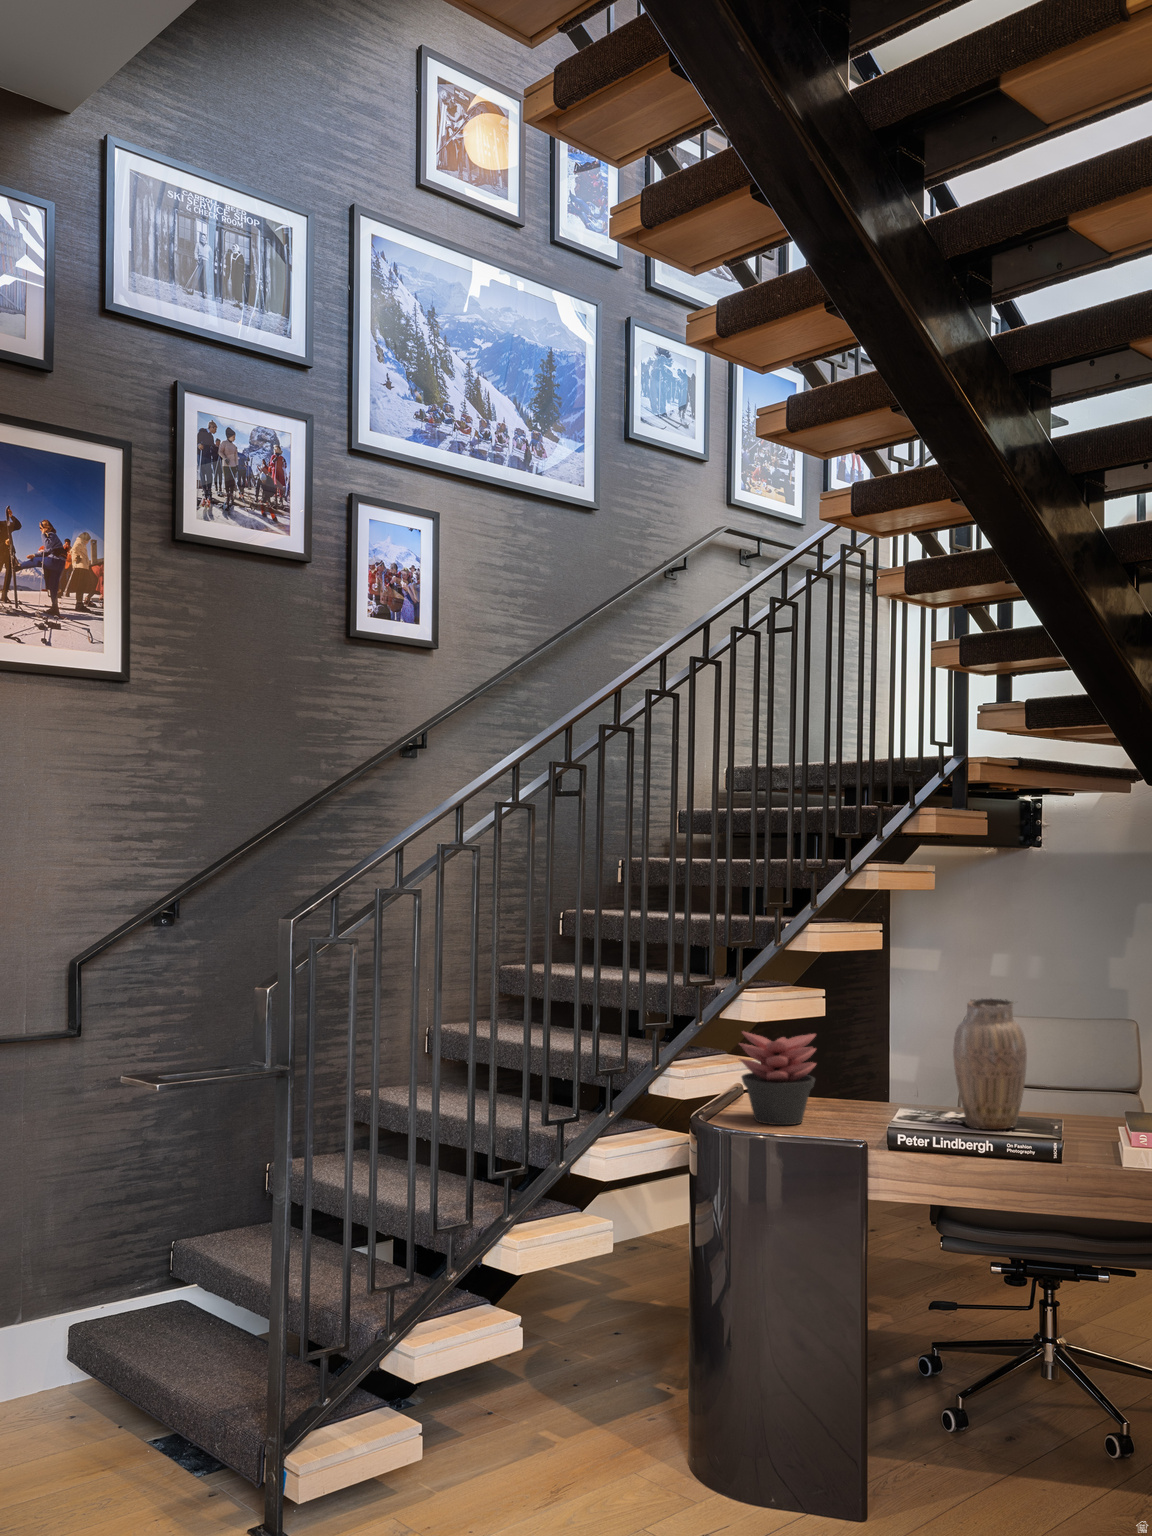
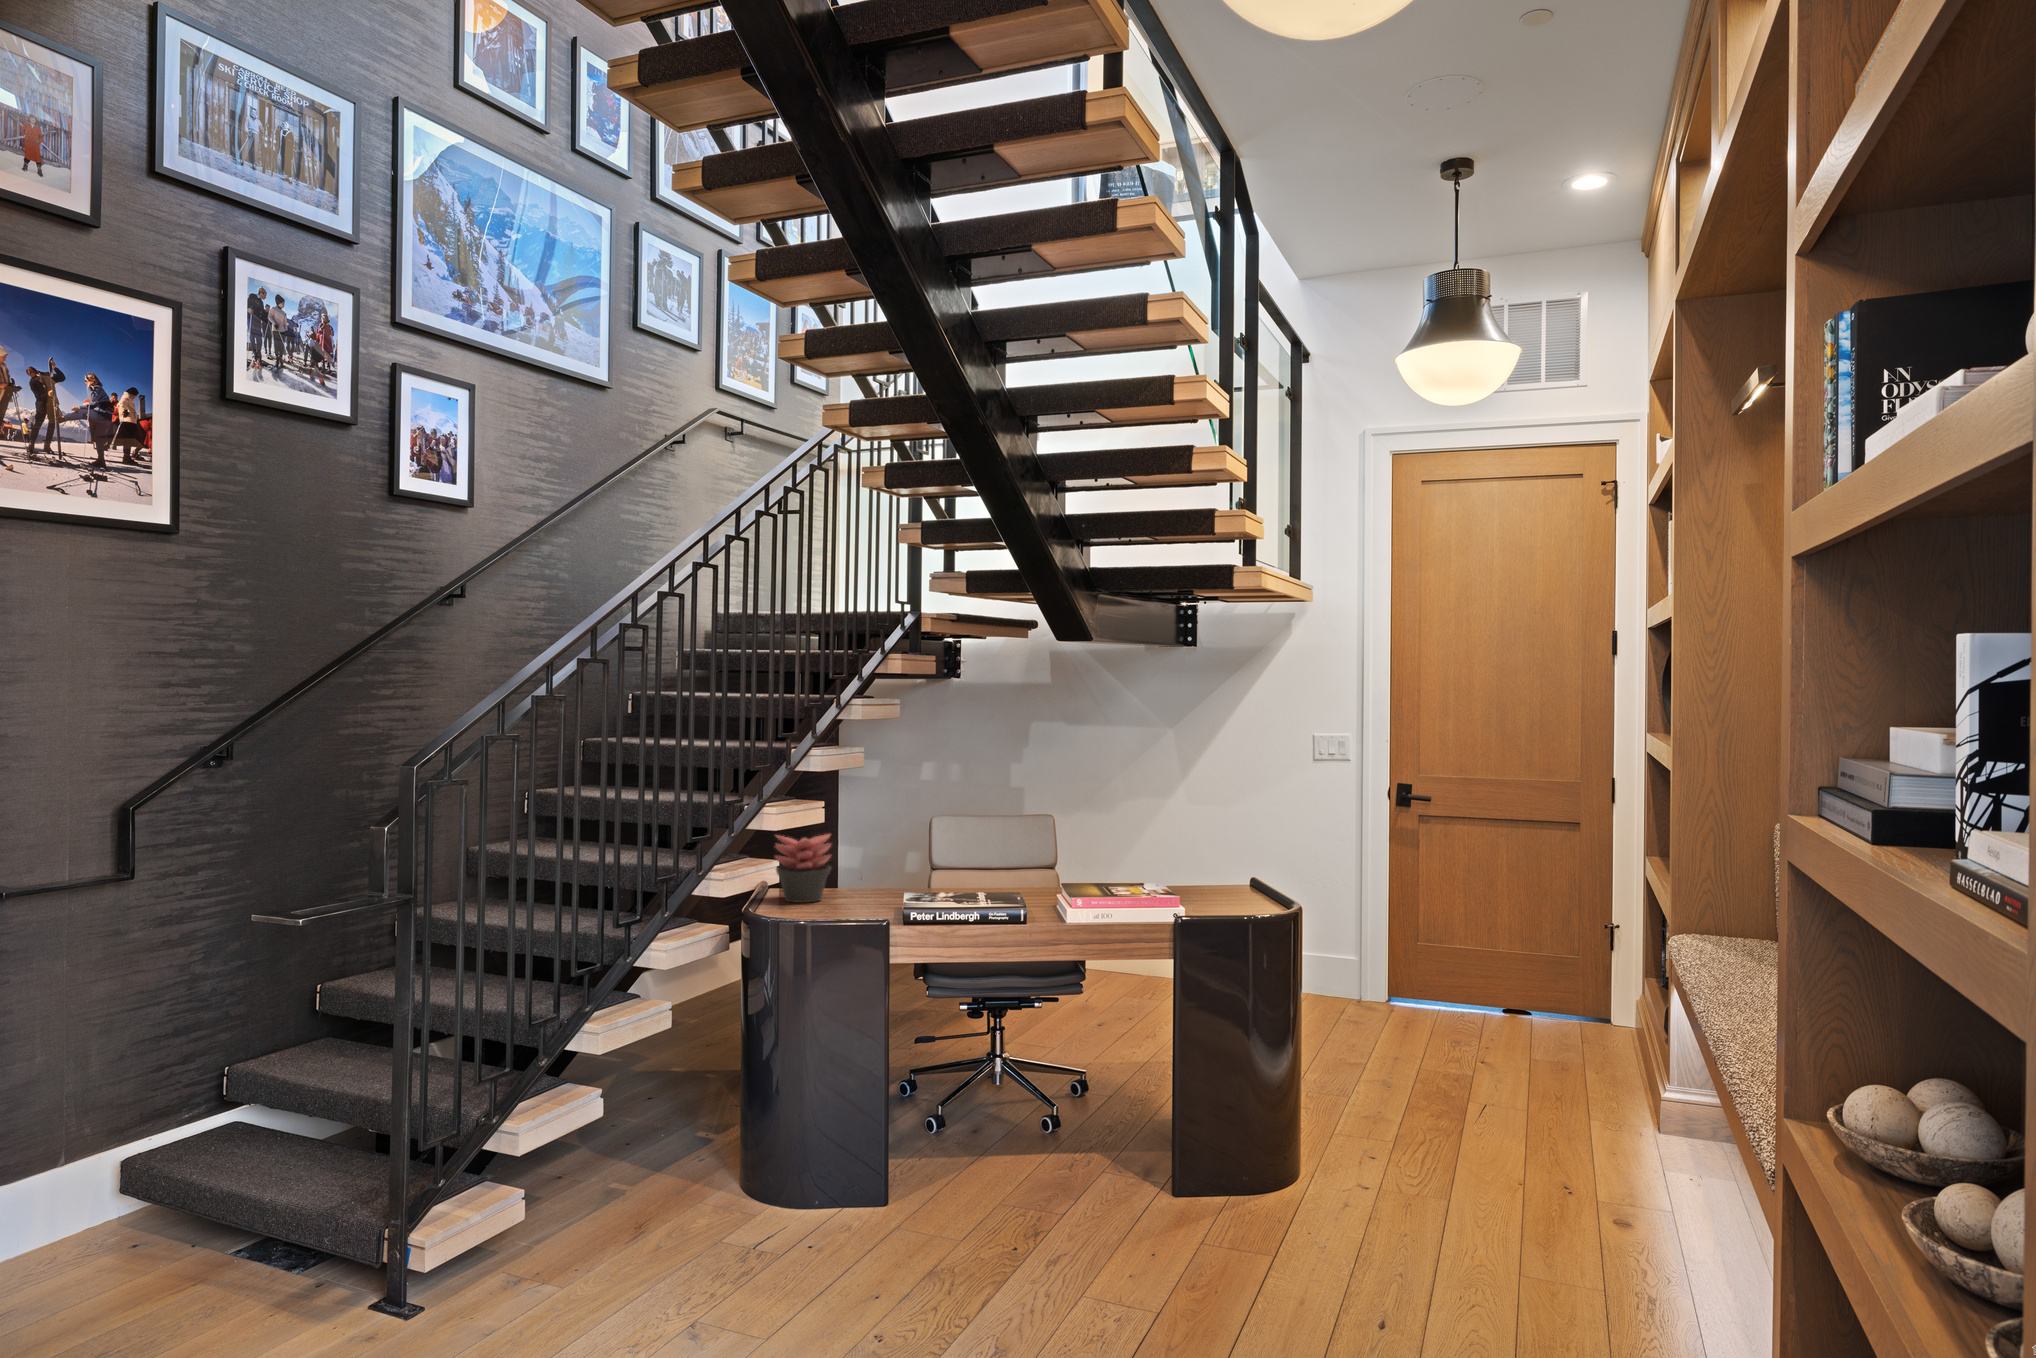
vase: present [953,999,1027,1129] -> none [928,802,977,895]

